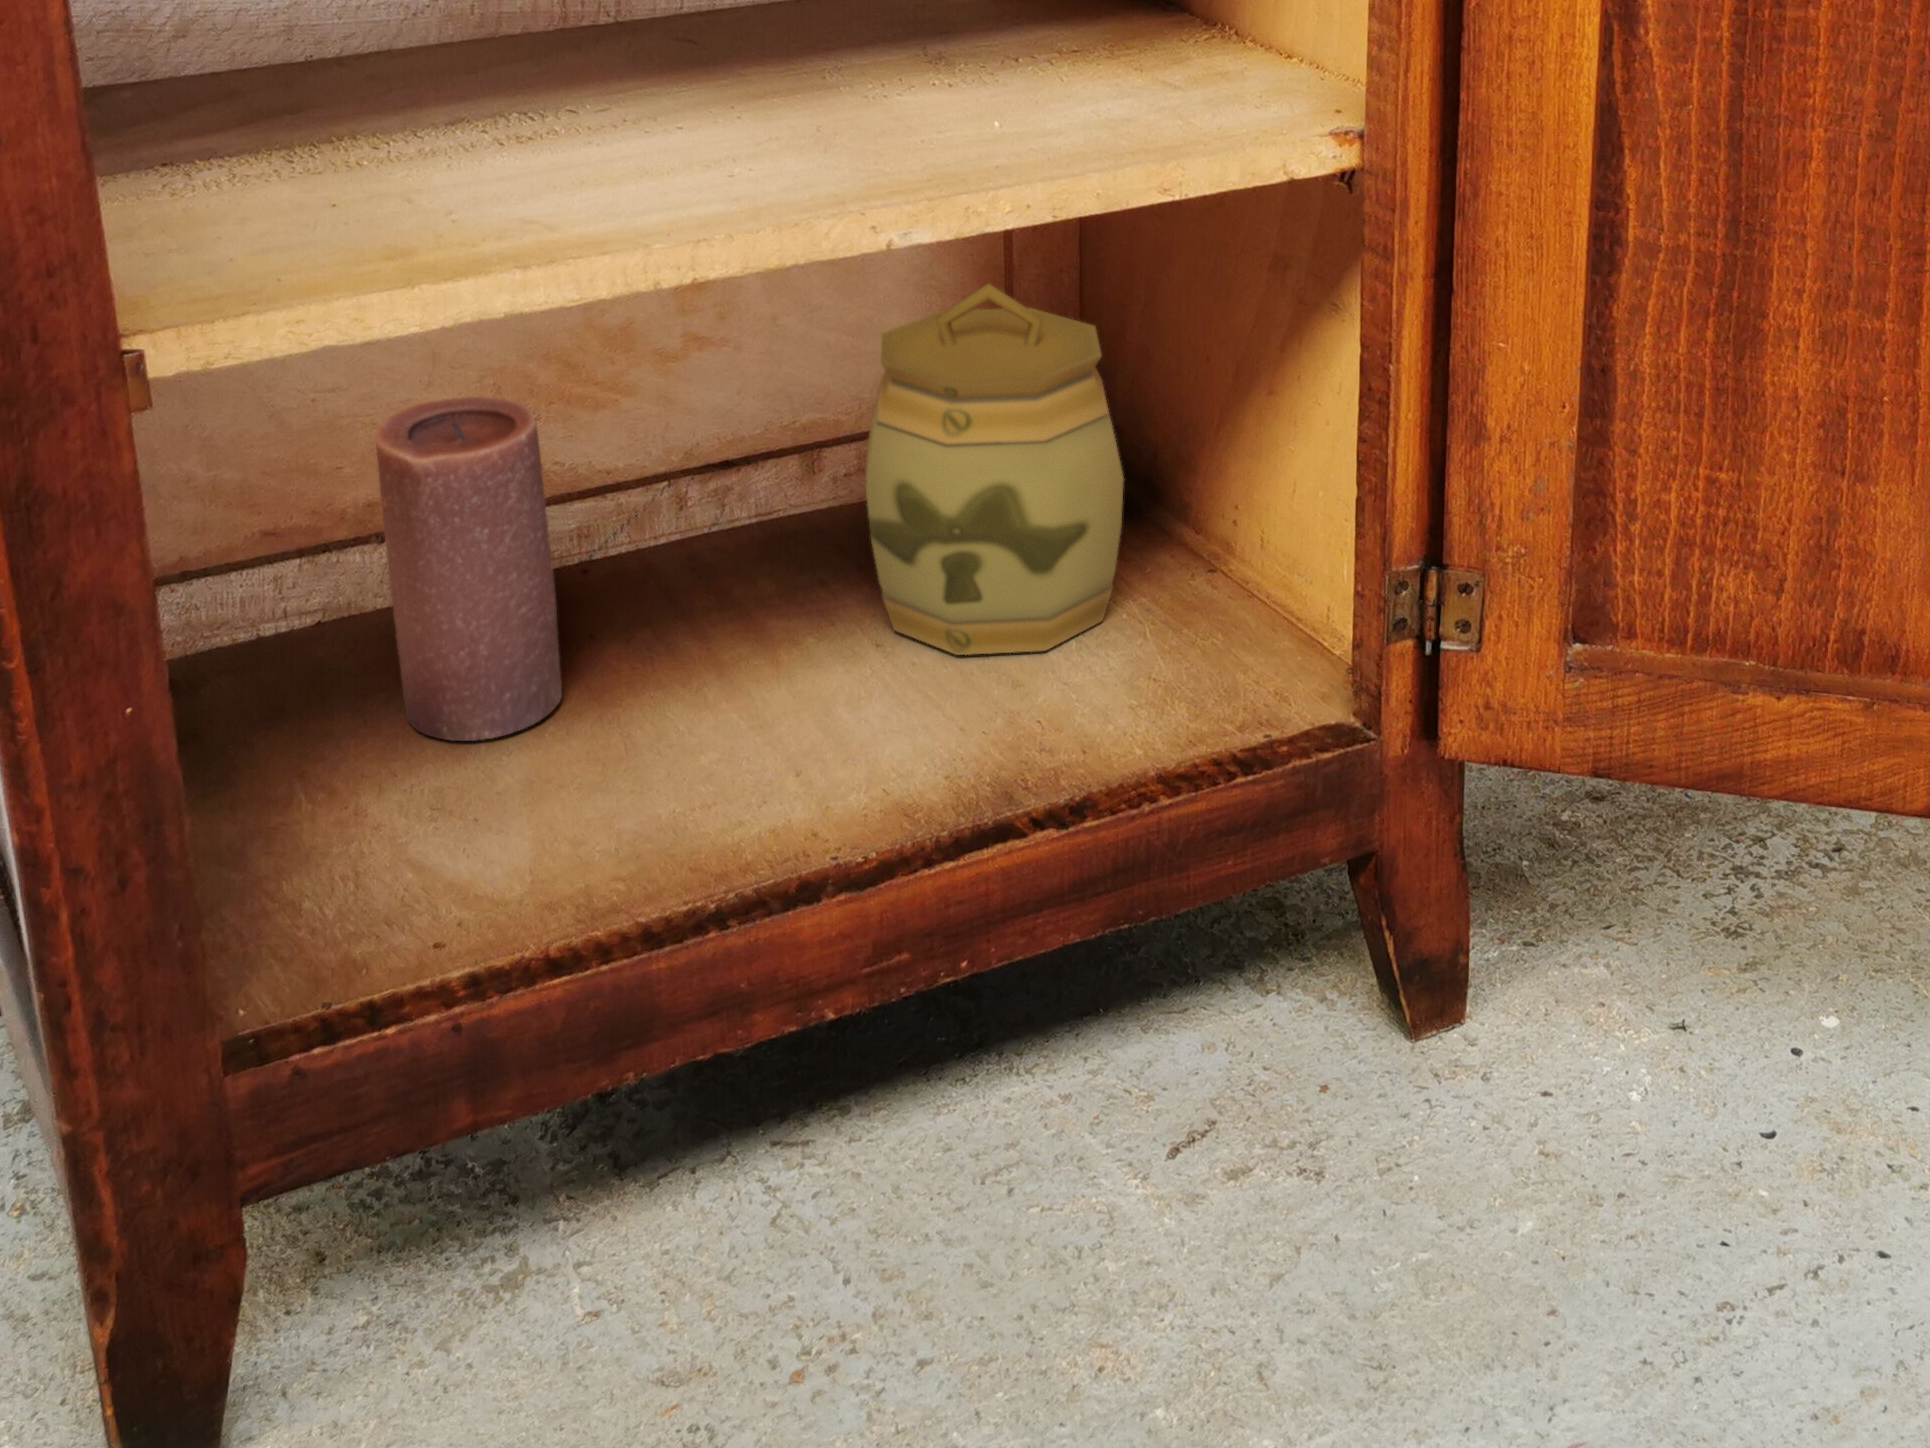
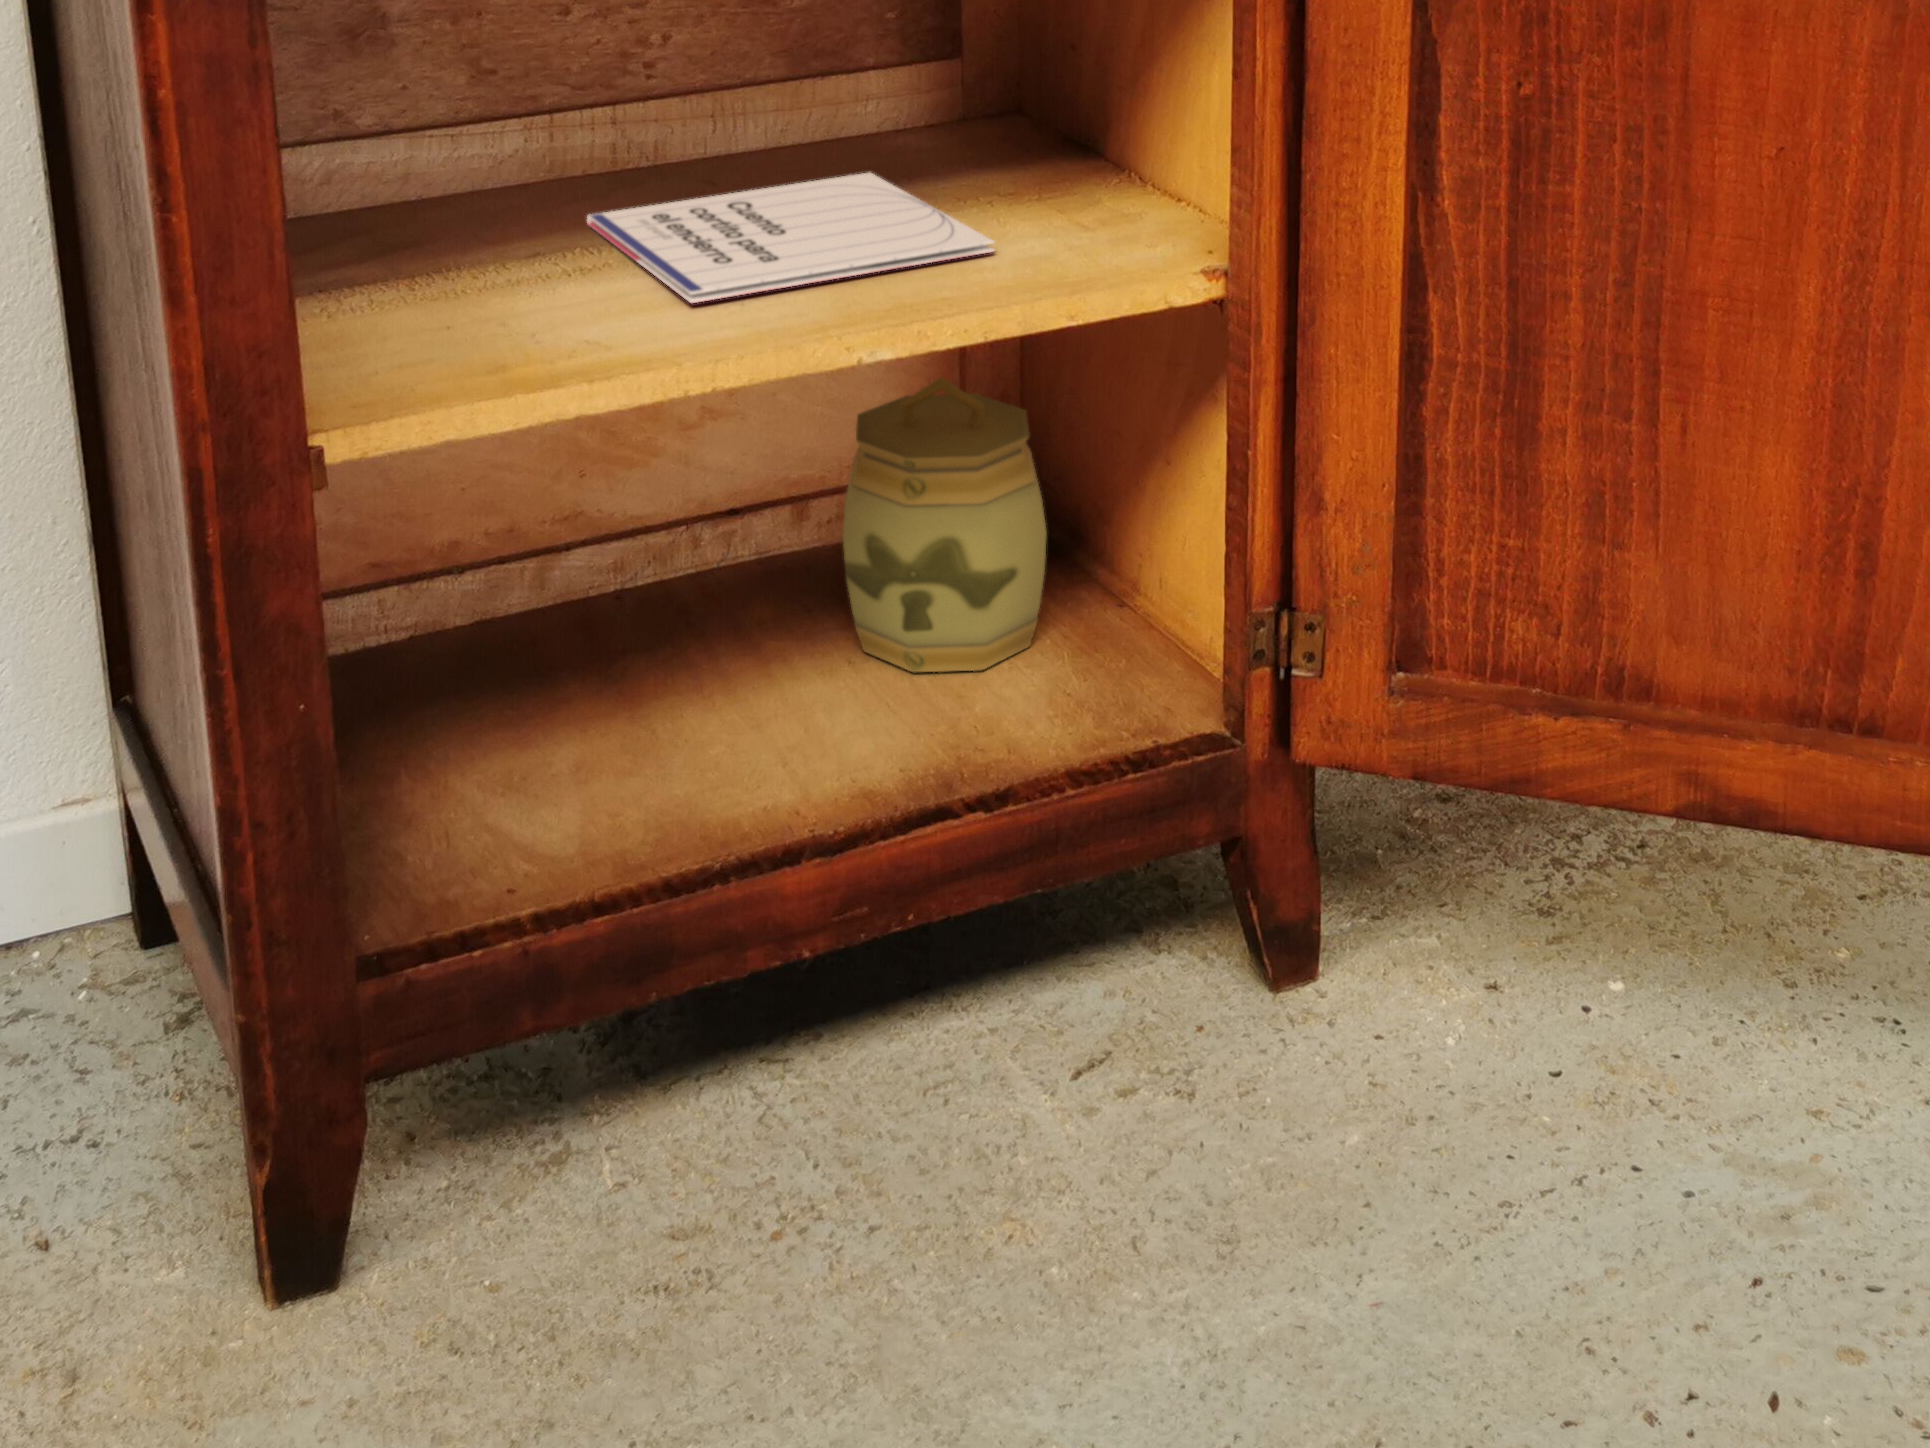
notebook: none [526,24,1060,172] -> present [587,173,994,303]
candle: present [375,397,562,741] -> none [466,464,602,734]

